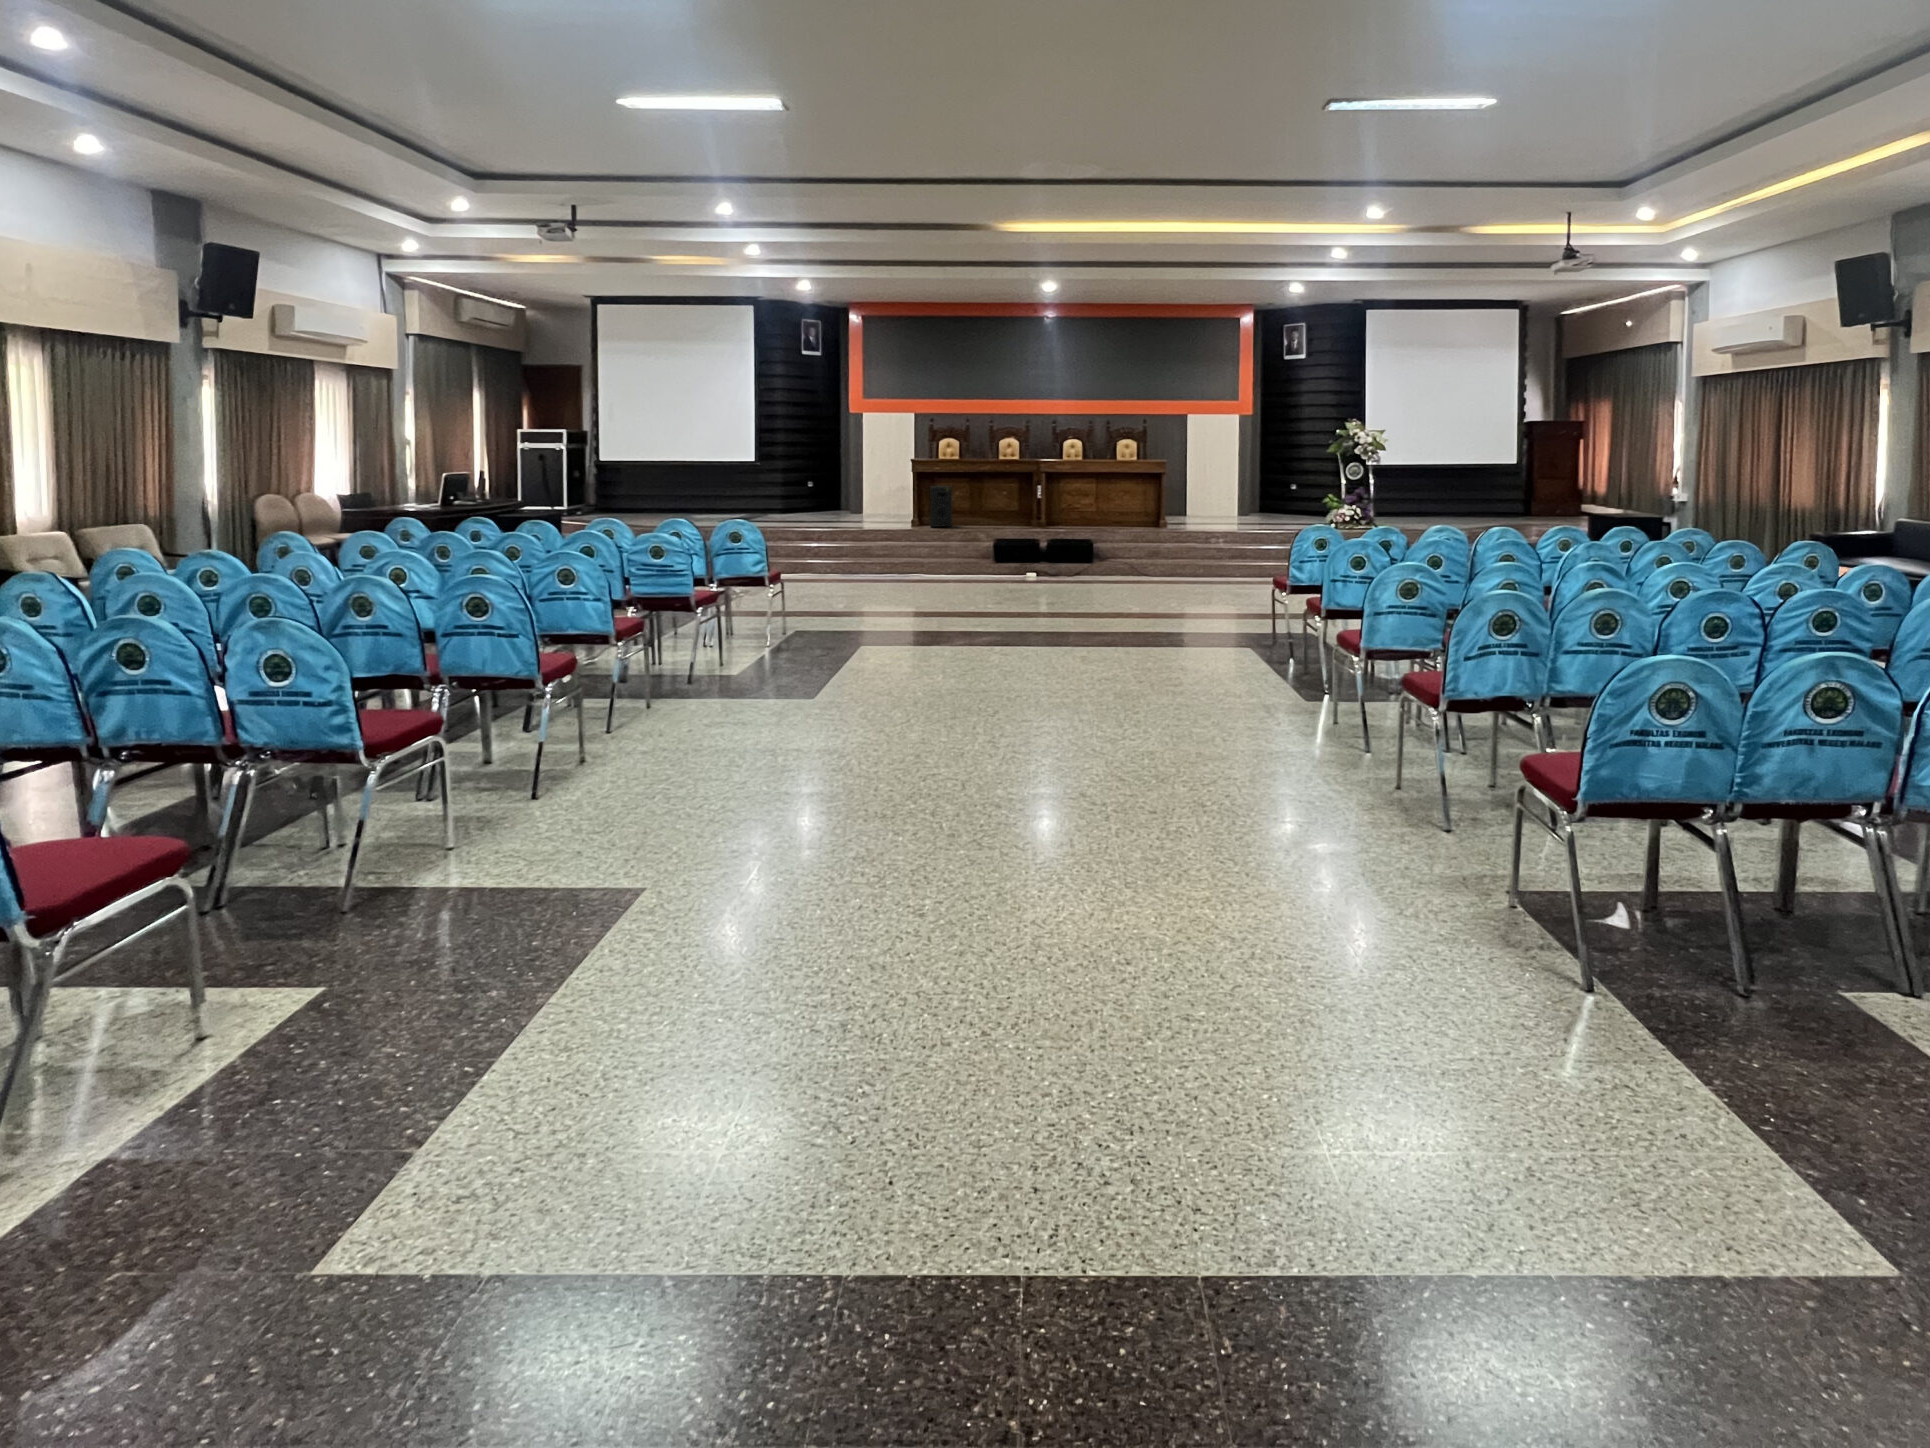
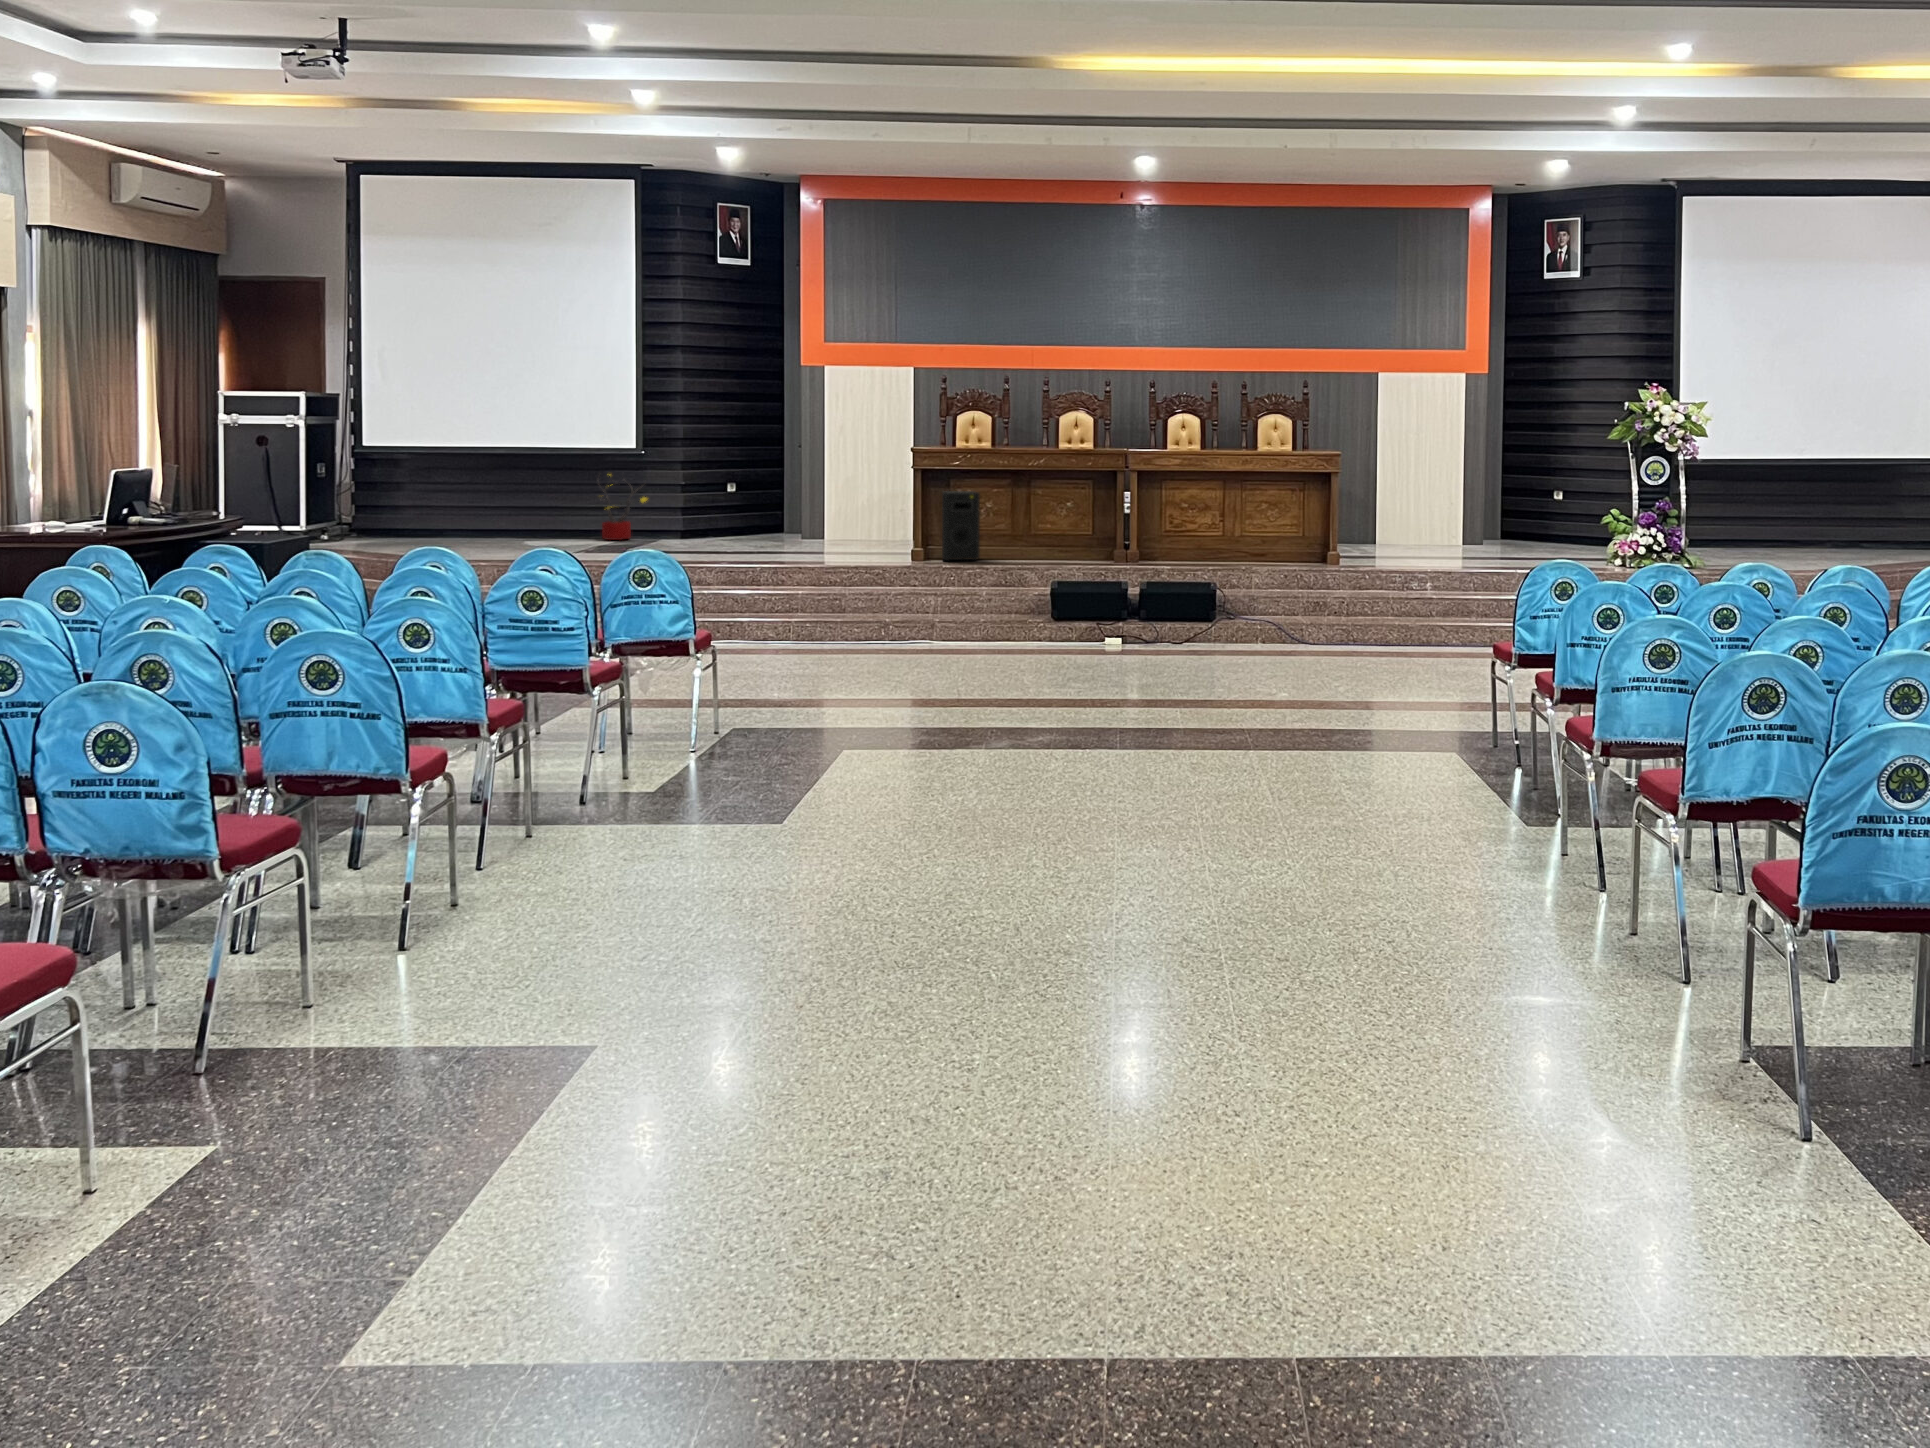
decorative plant: none [732,476,761,515] -> present [601,485,647,540]

